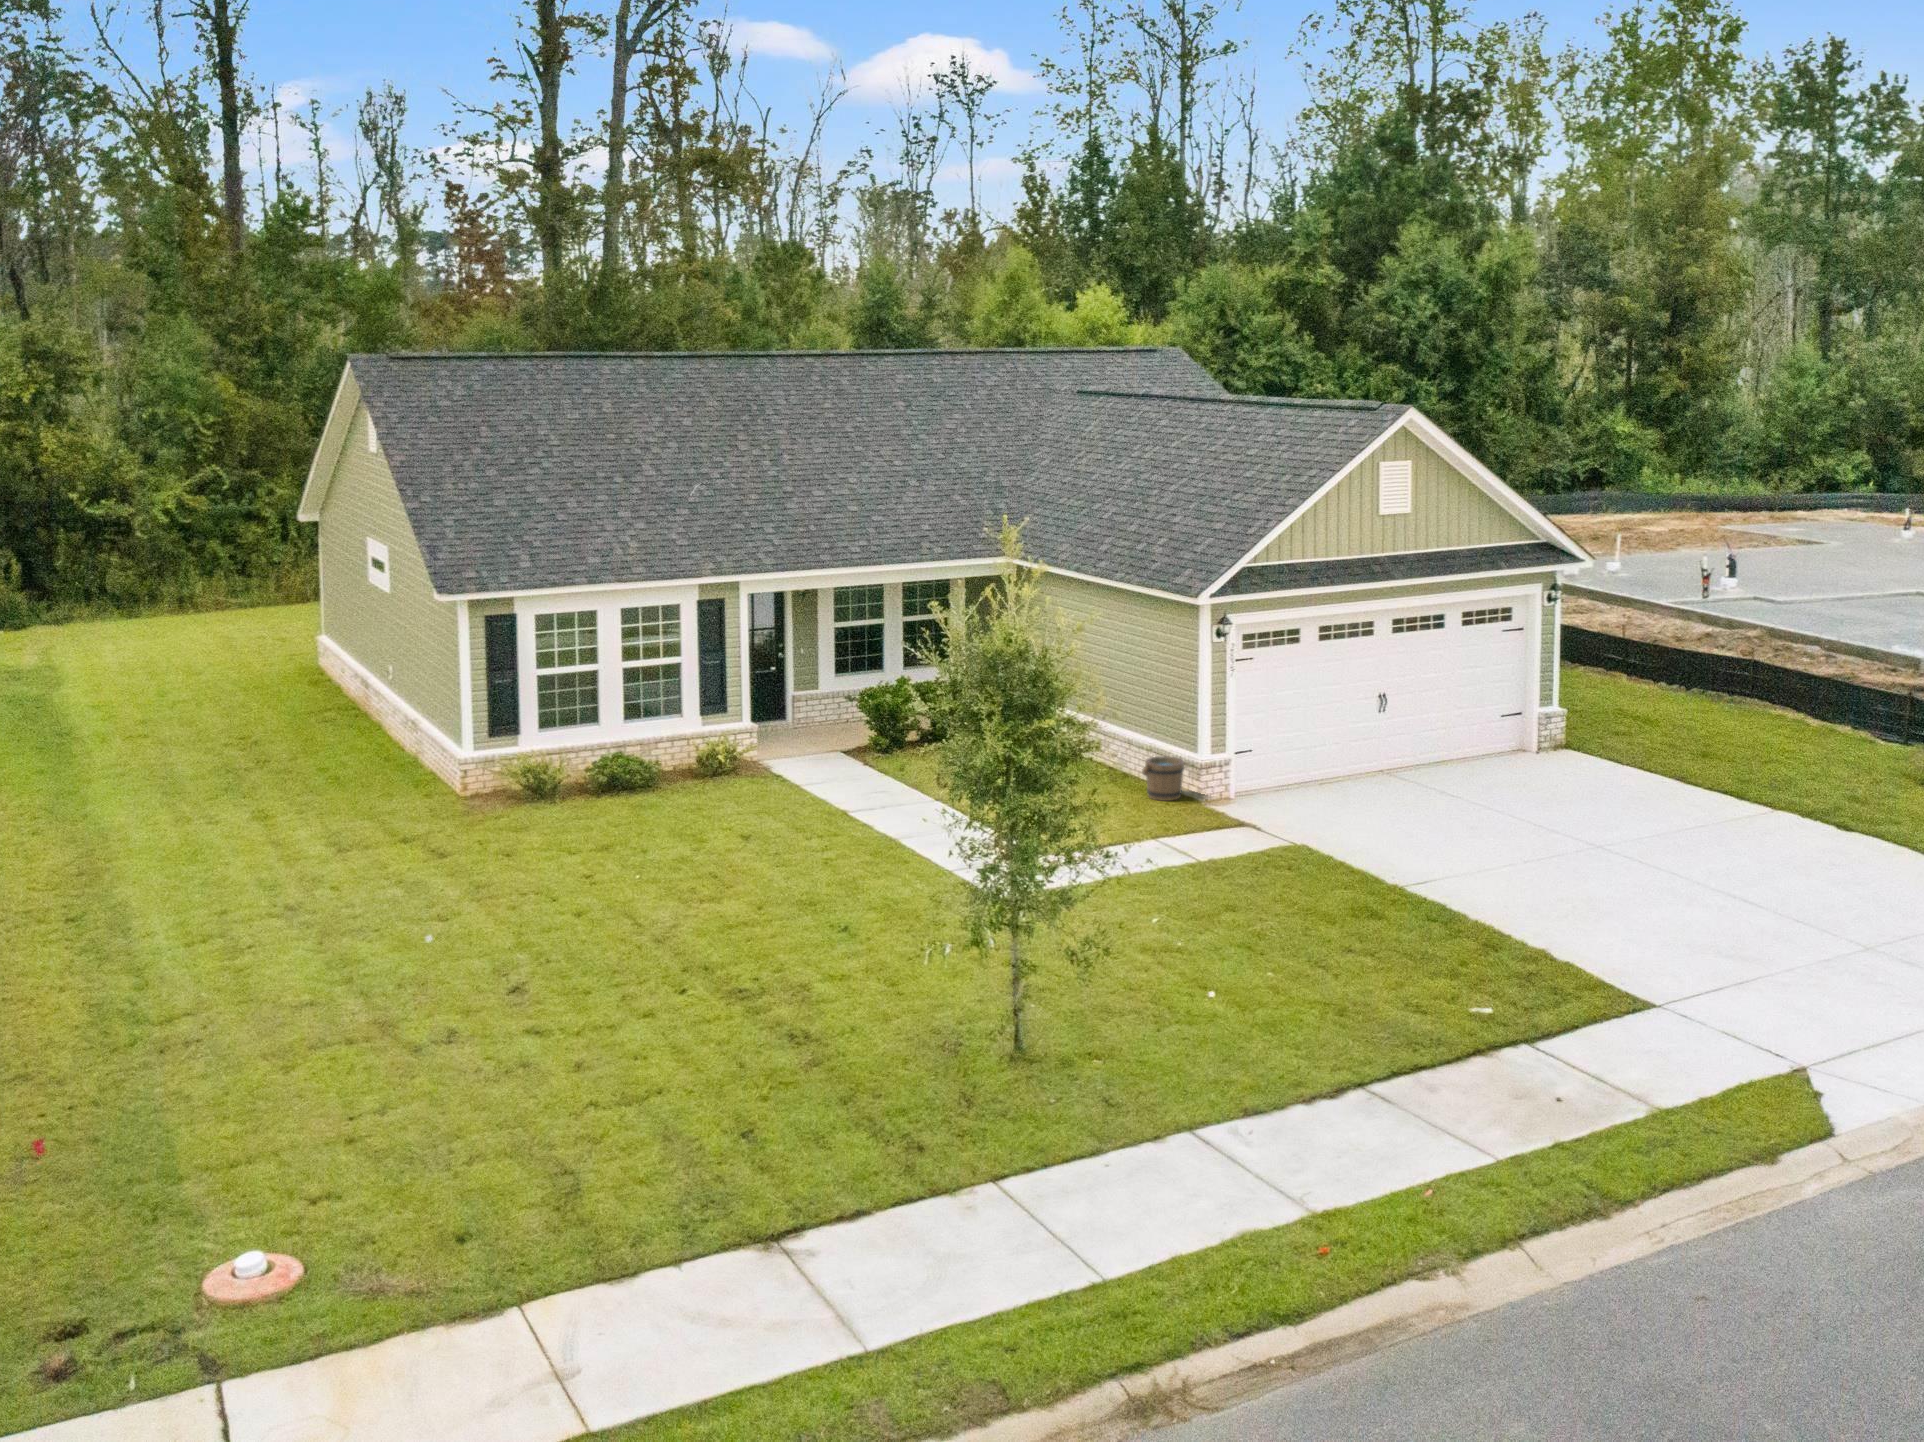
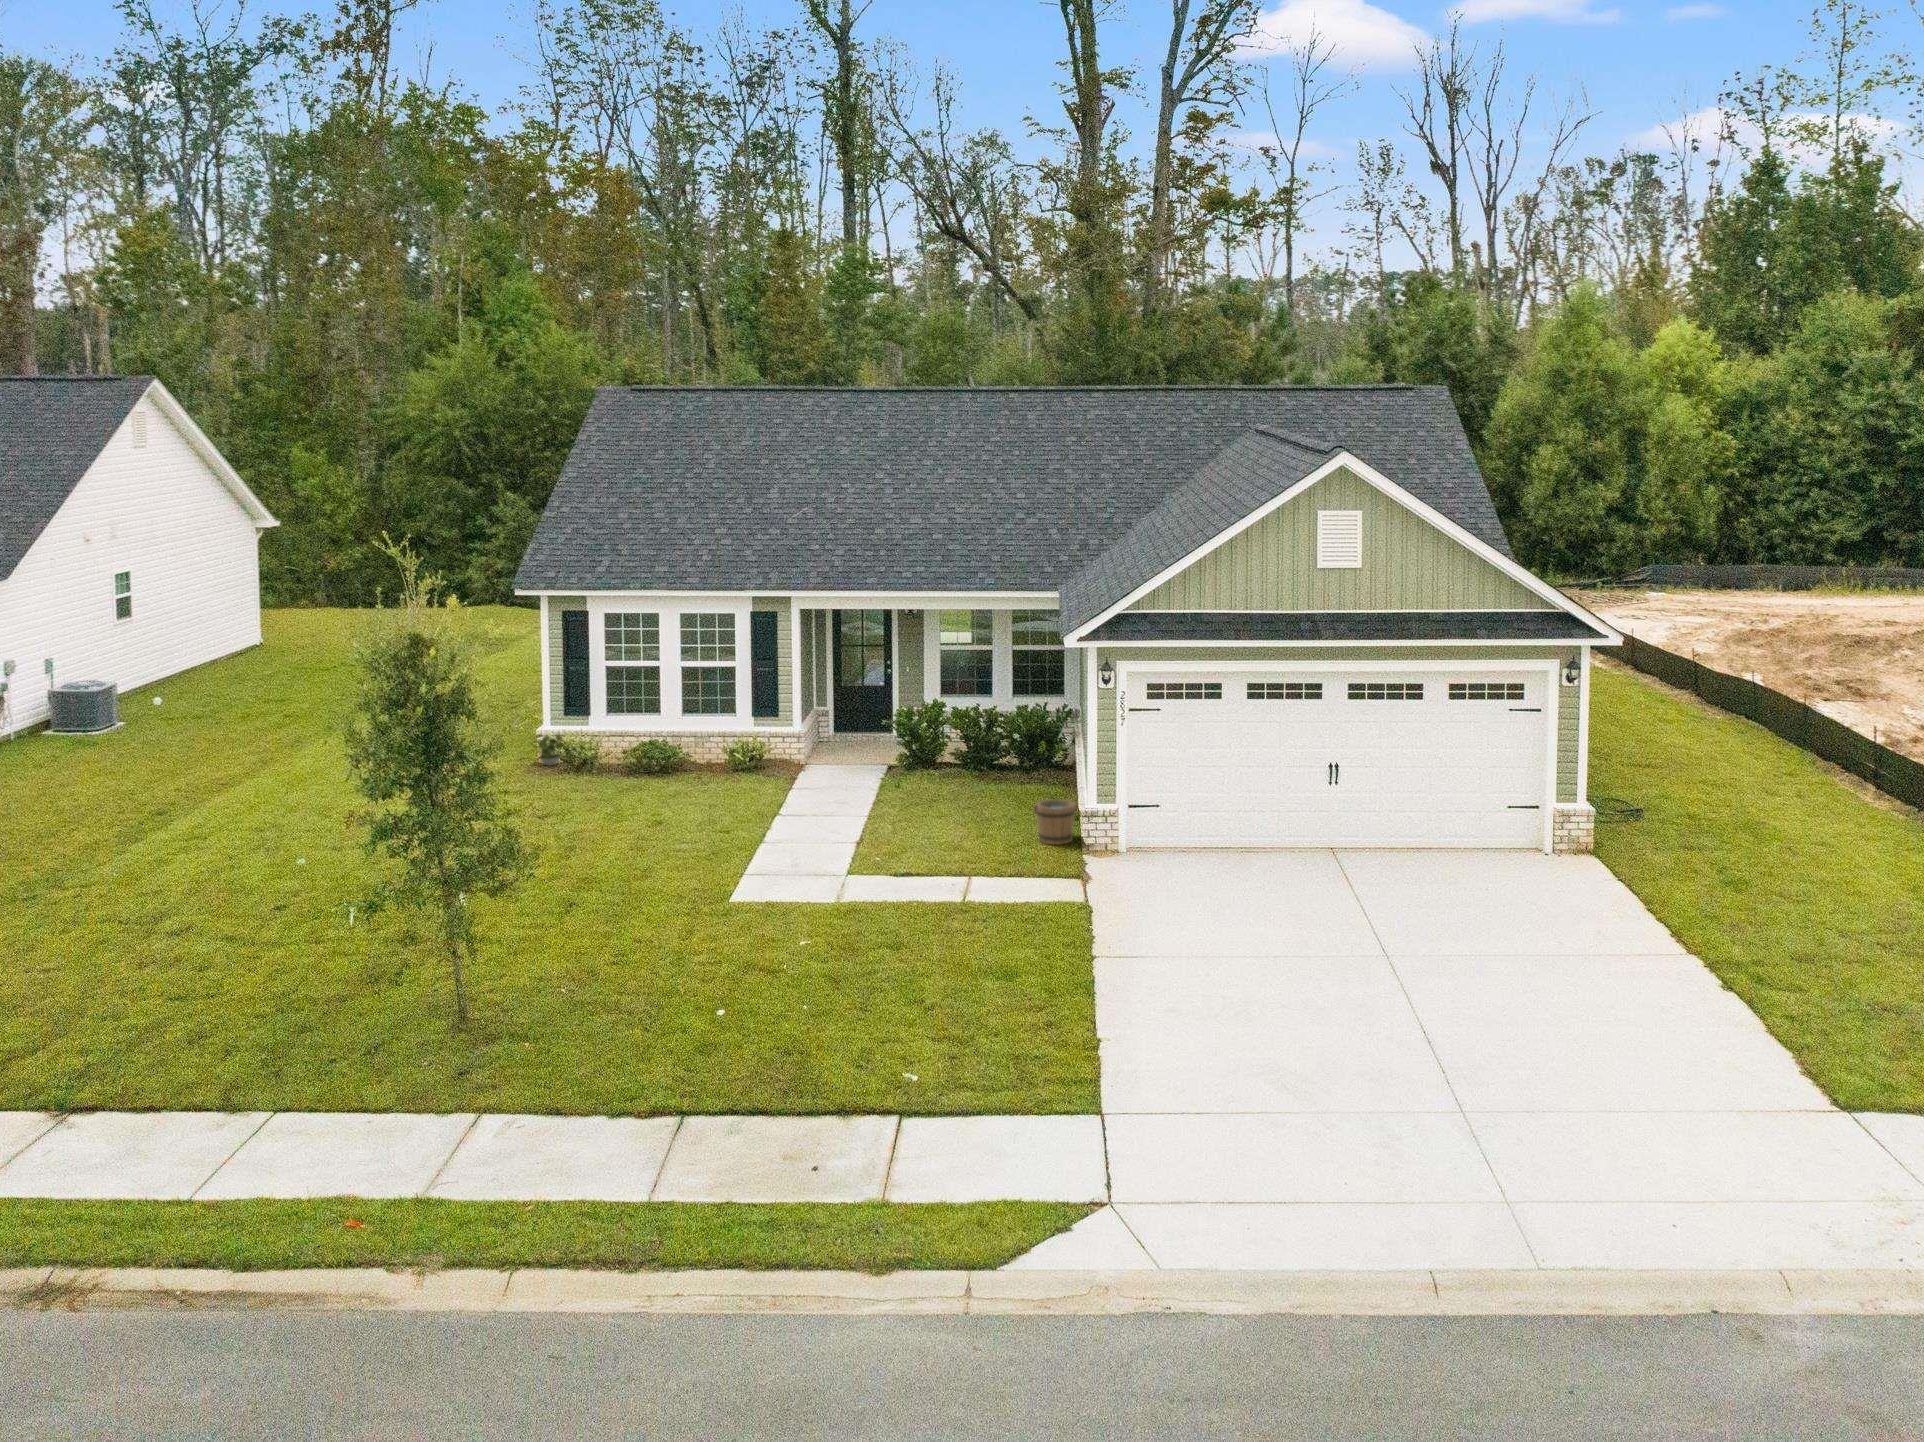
potted plant: none [463,762,501,800] -> present [531,735,563,766]

